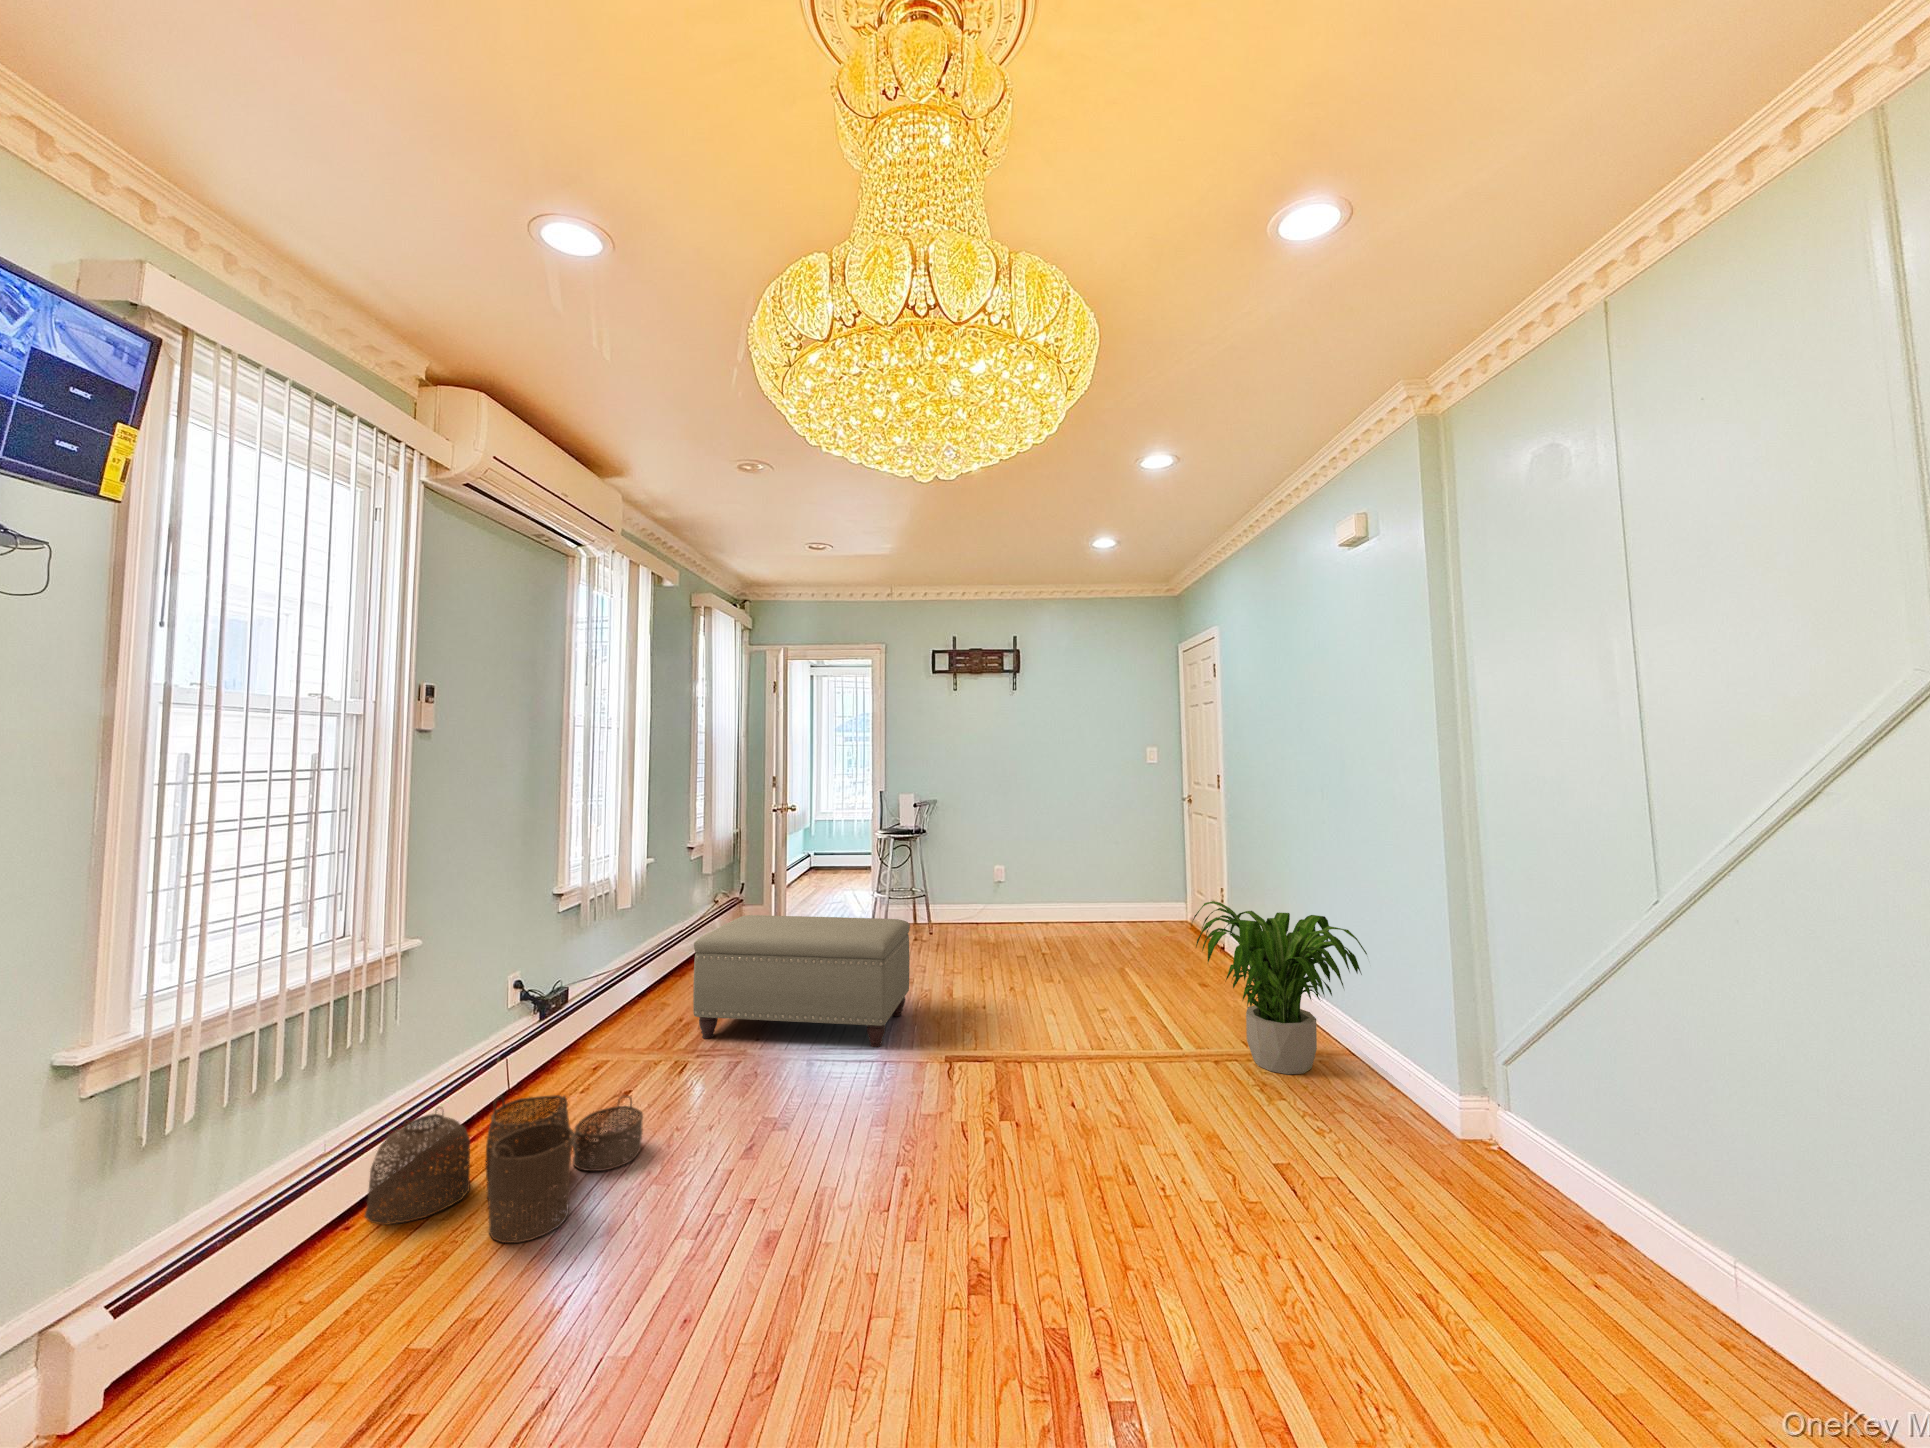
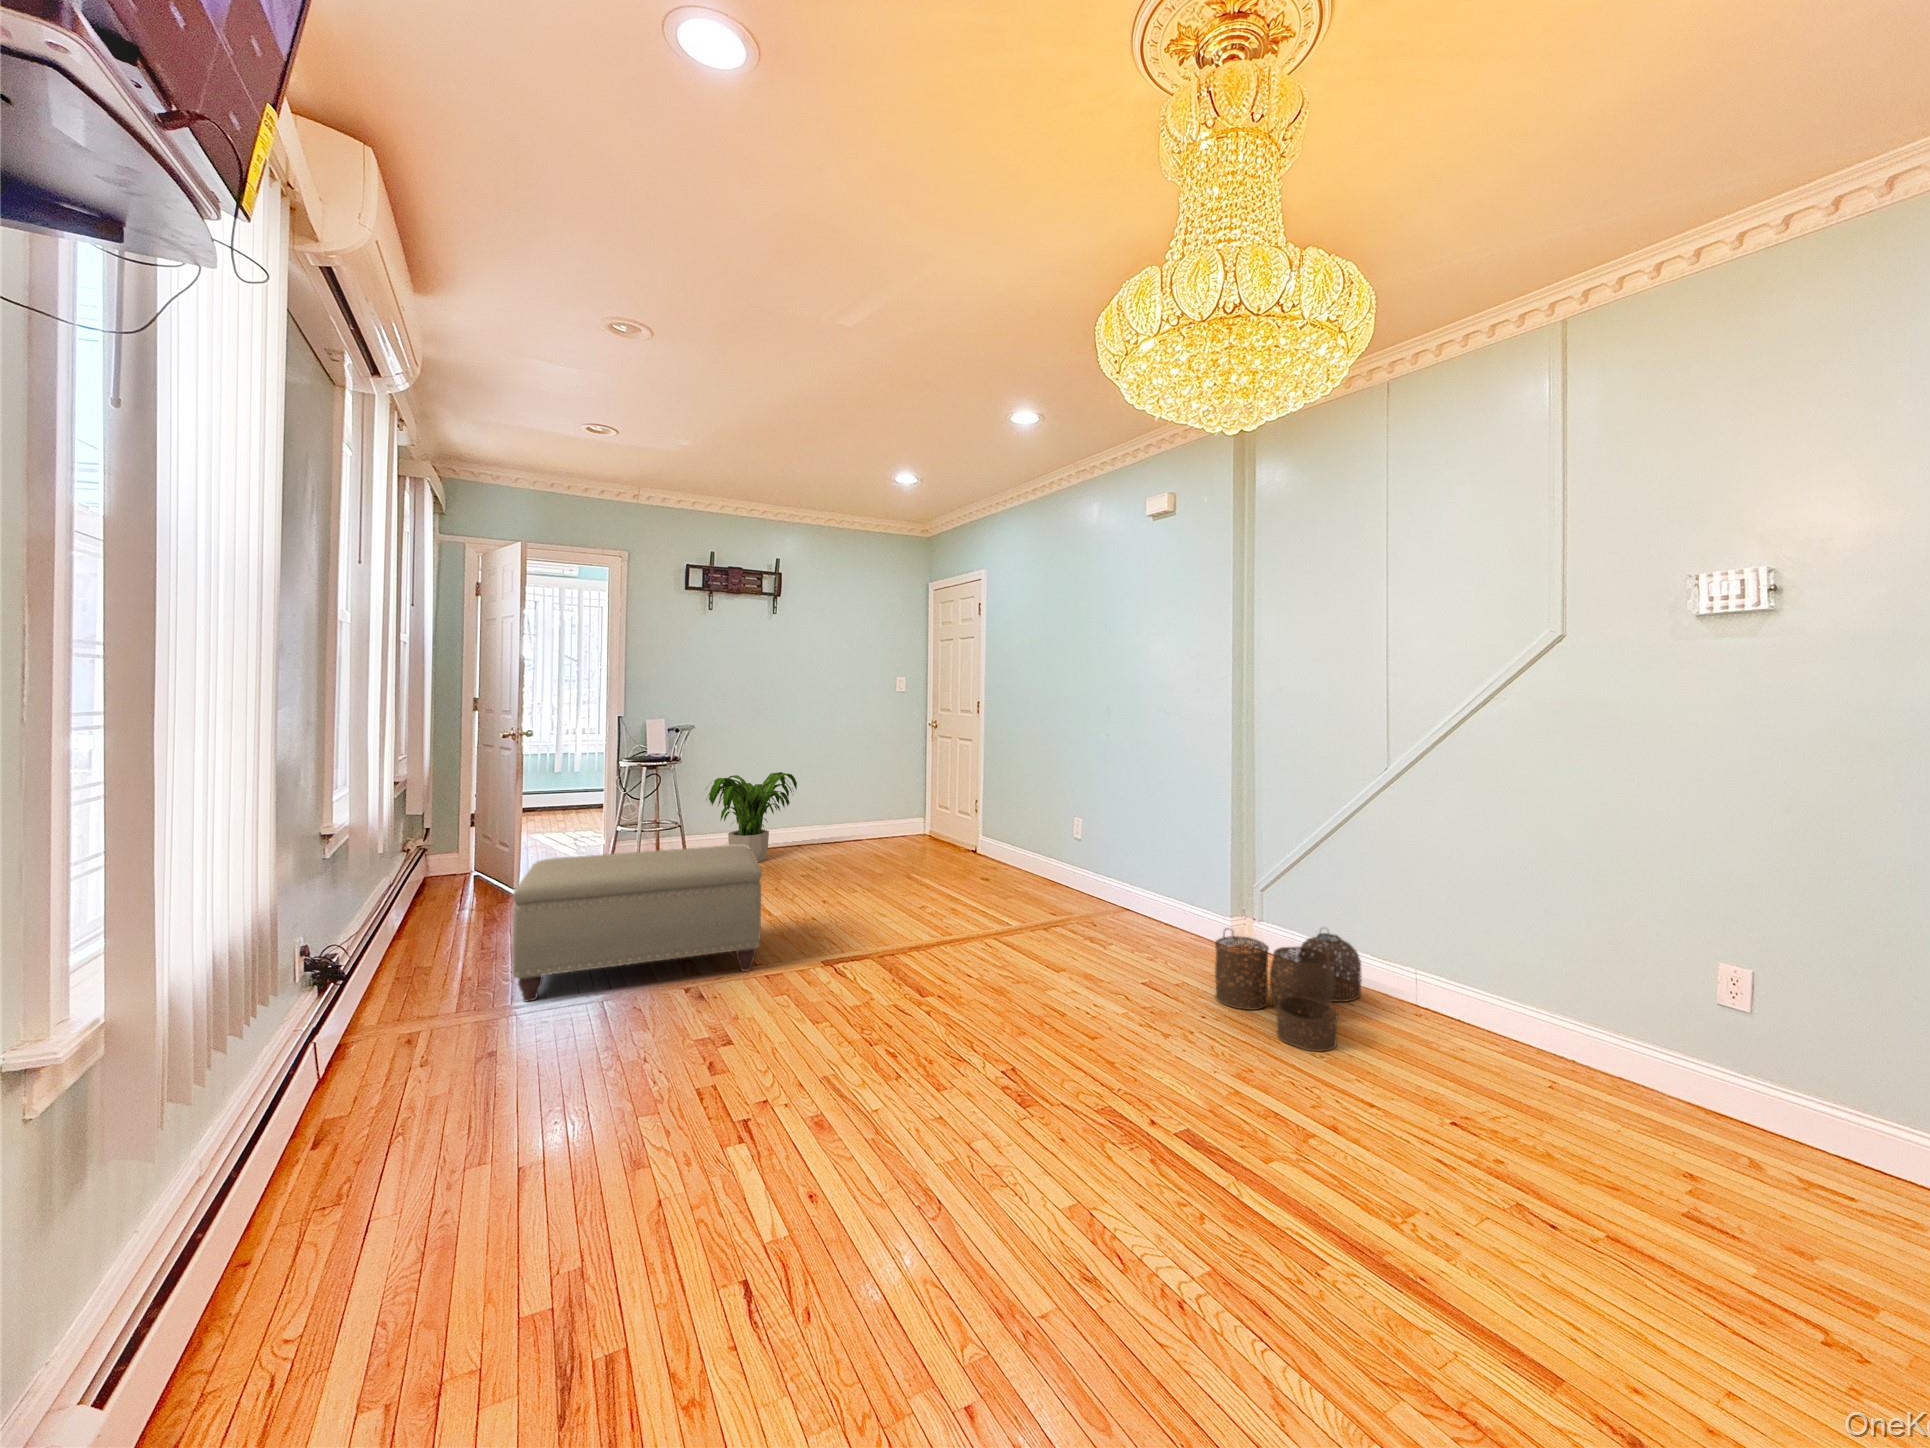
potted plant: present [1193,901,1367,1074] -> present [706,772,797,863]
woven basket: present [365,1095,643,1243] -> present [1215,928,1361,1052]

